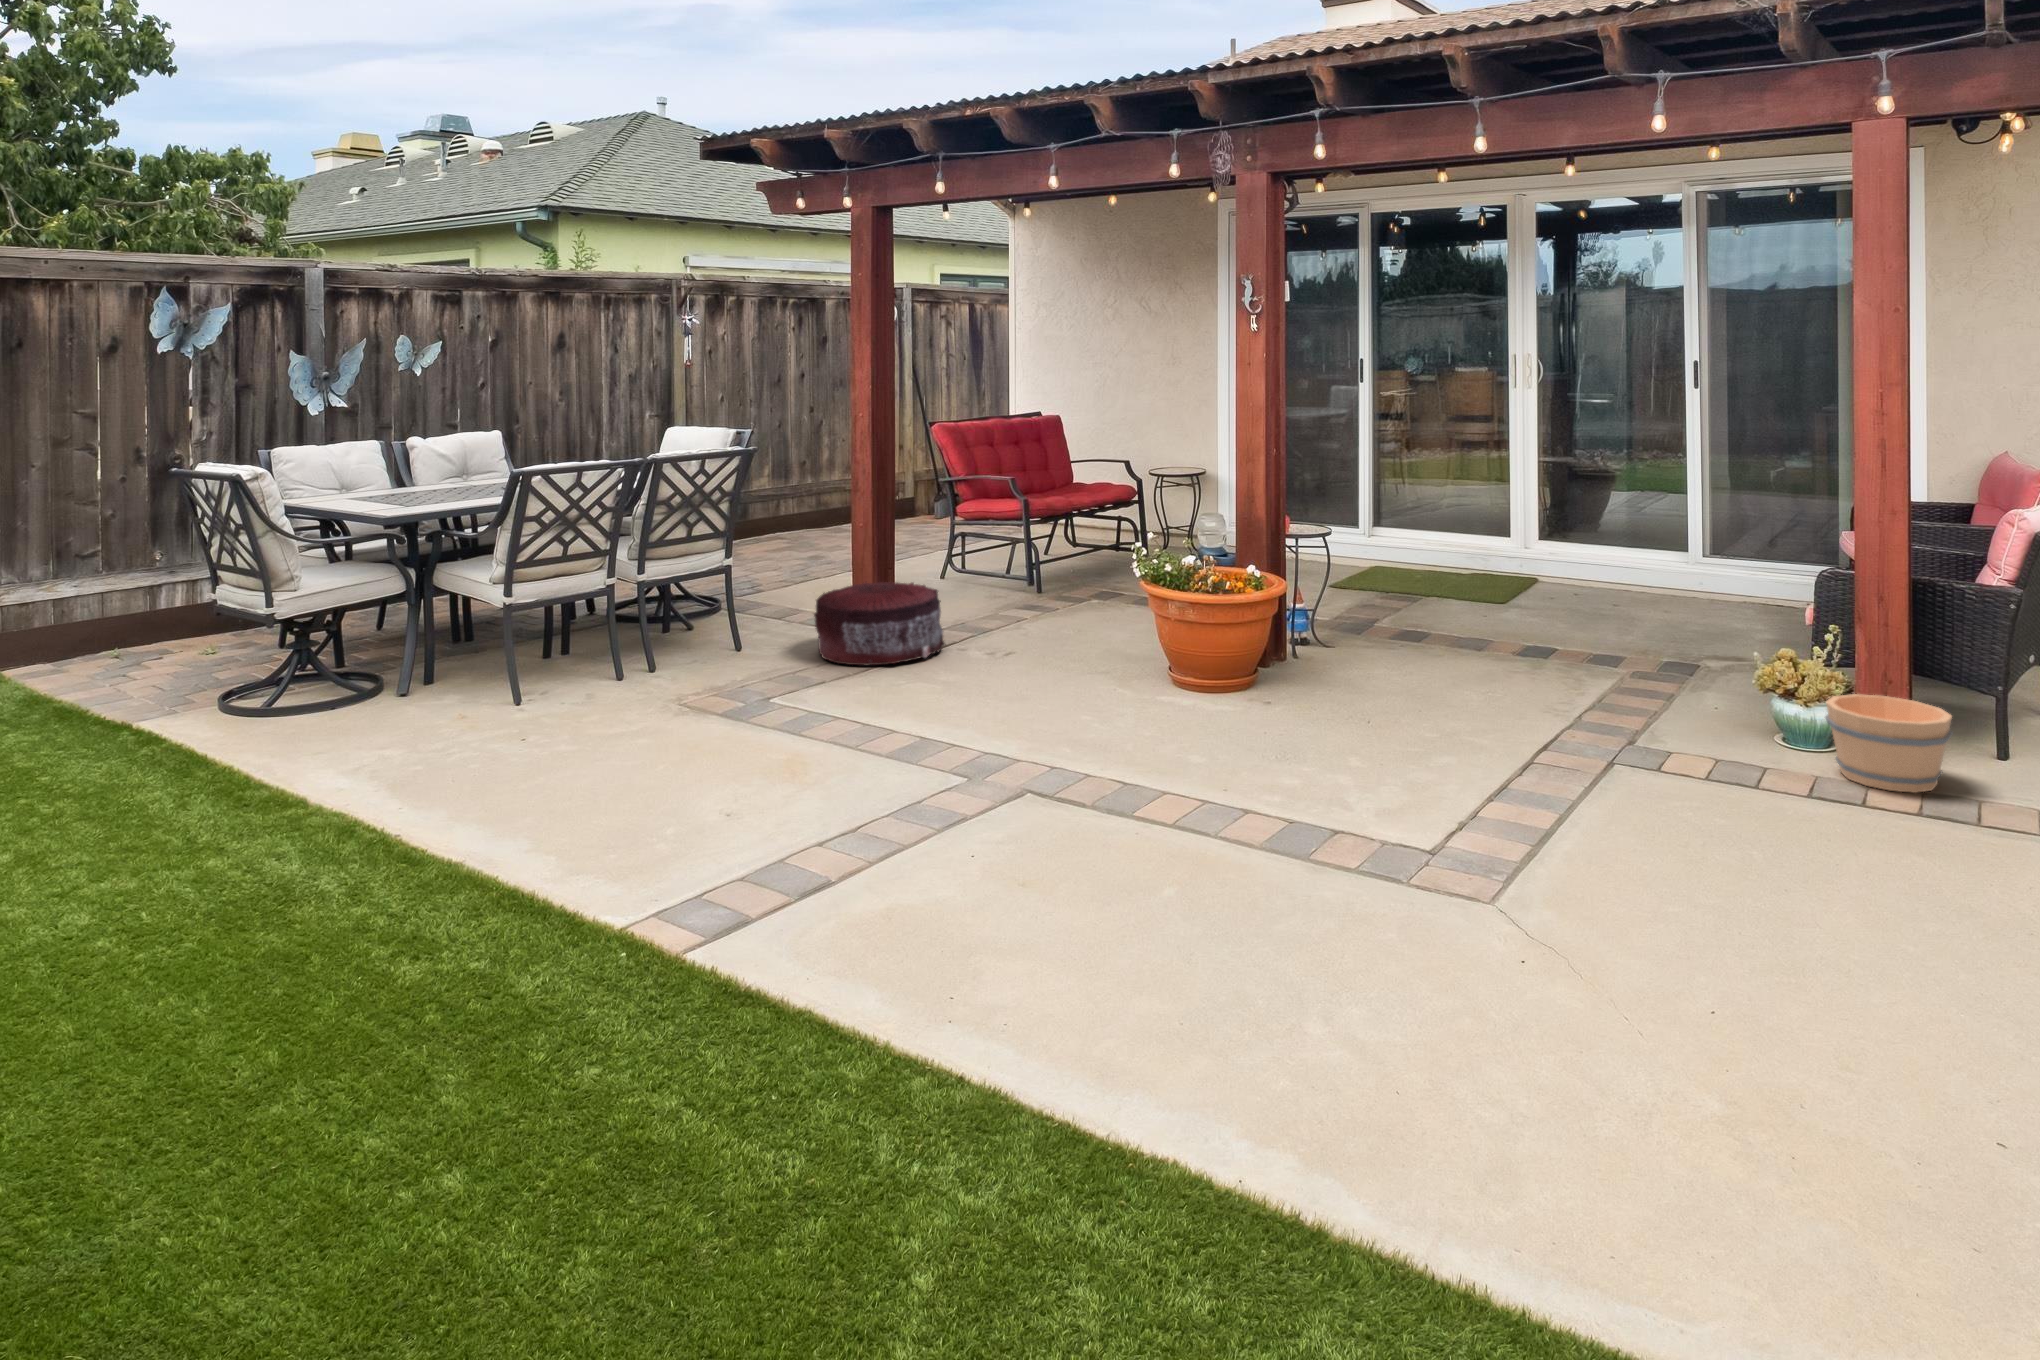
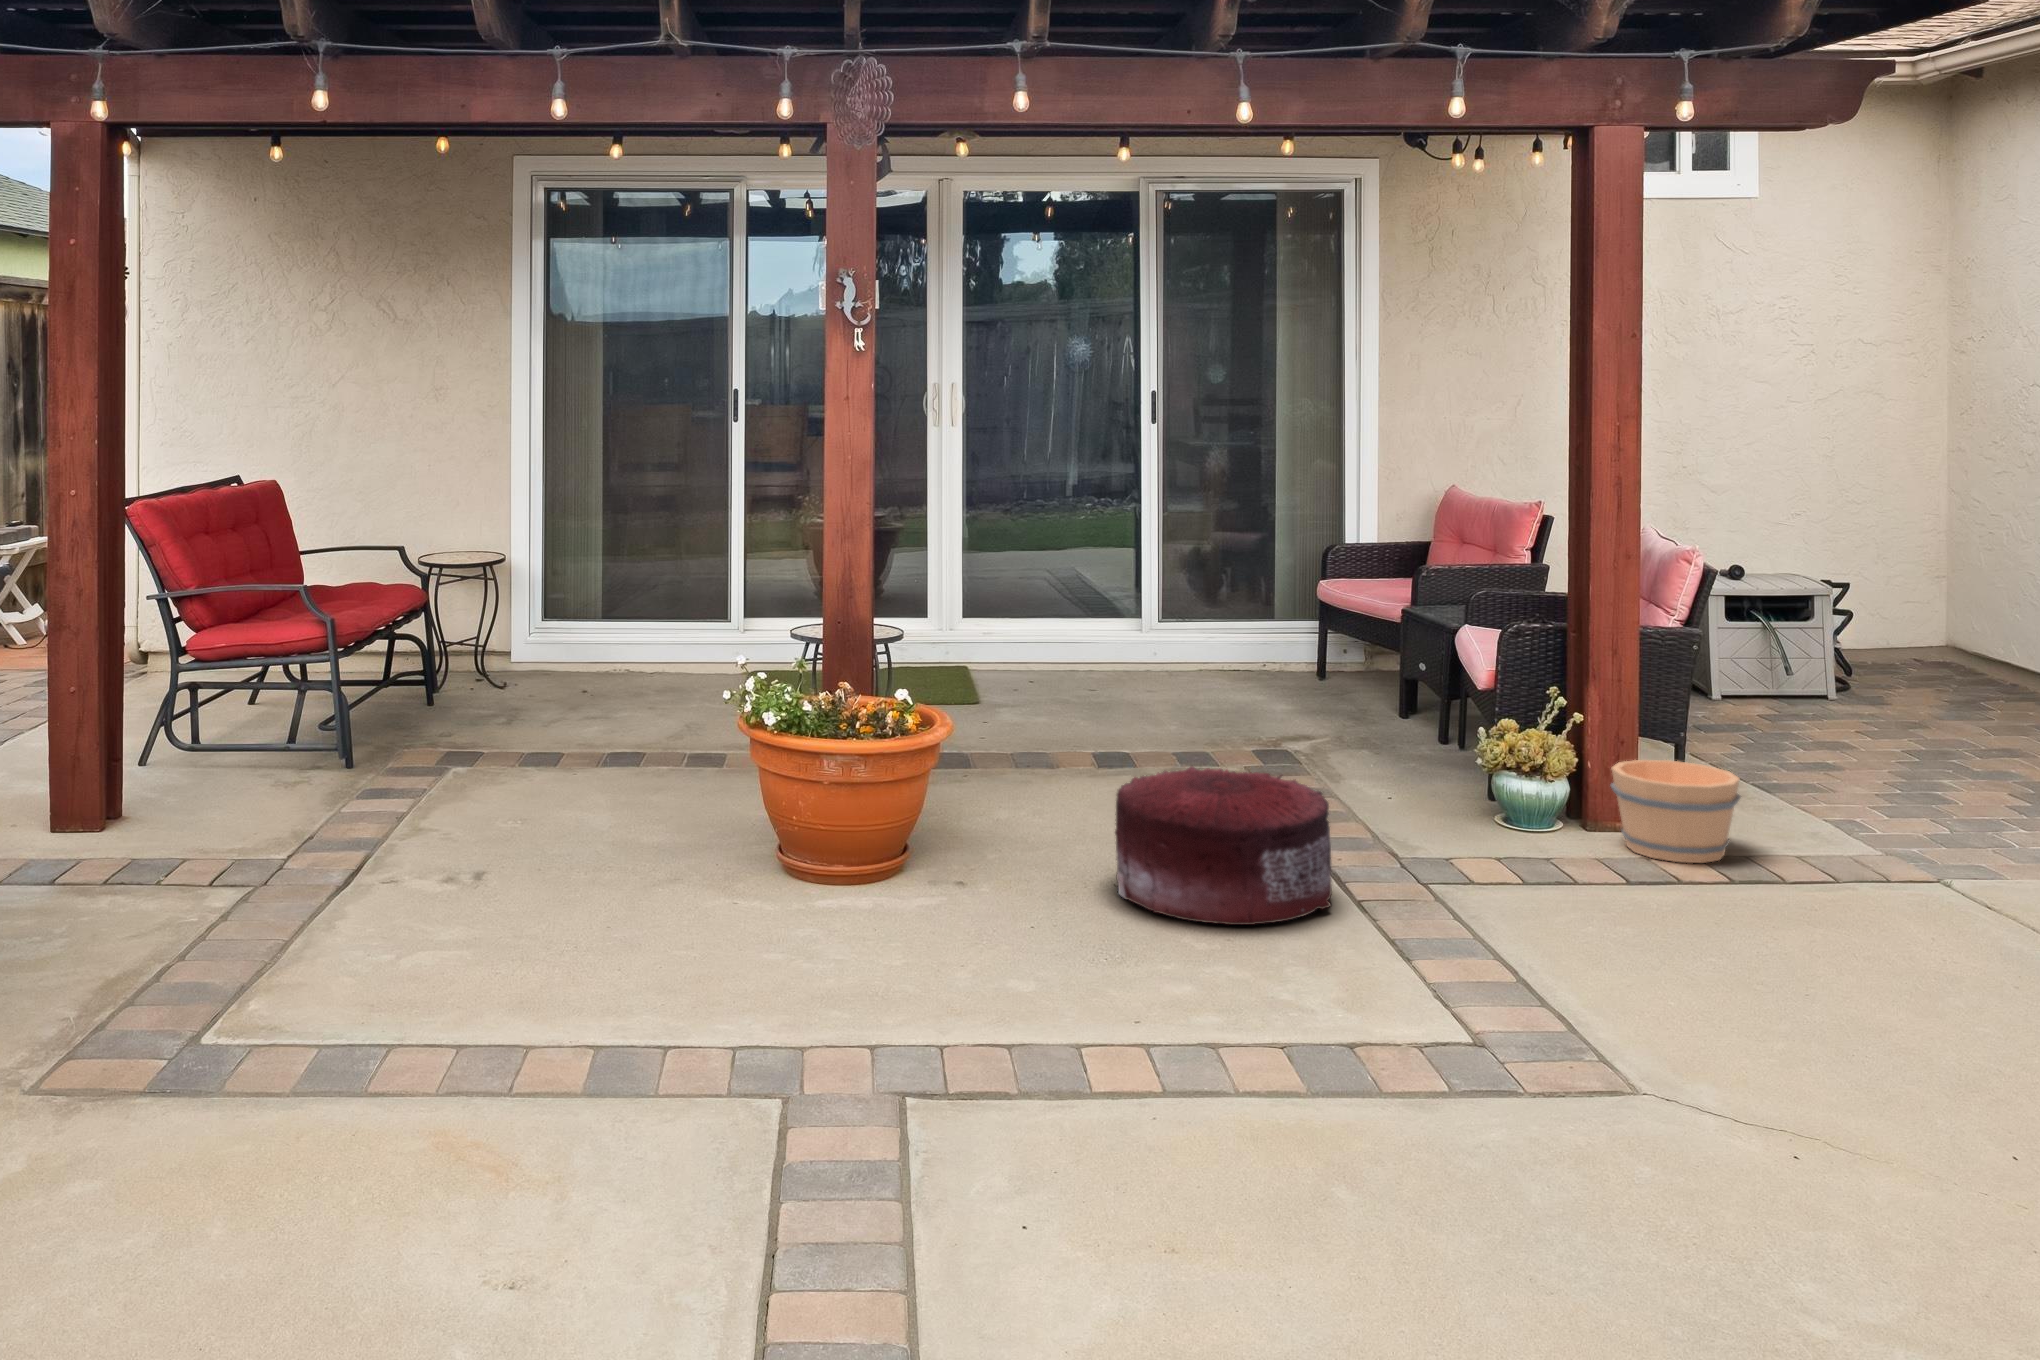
pouf: present [814,582,945,665] -> present [1115,766,1332,925]

